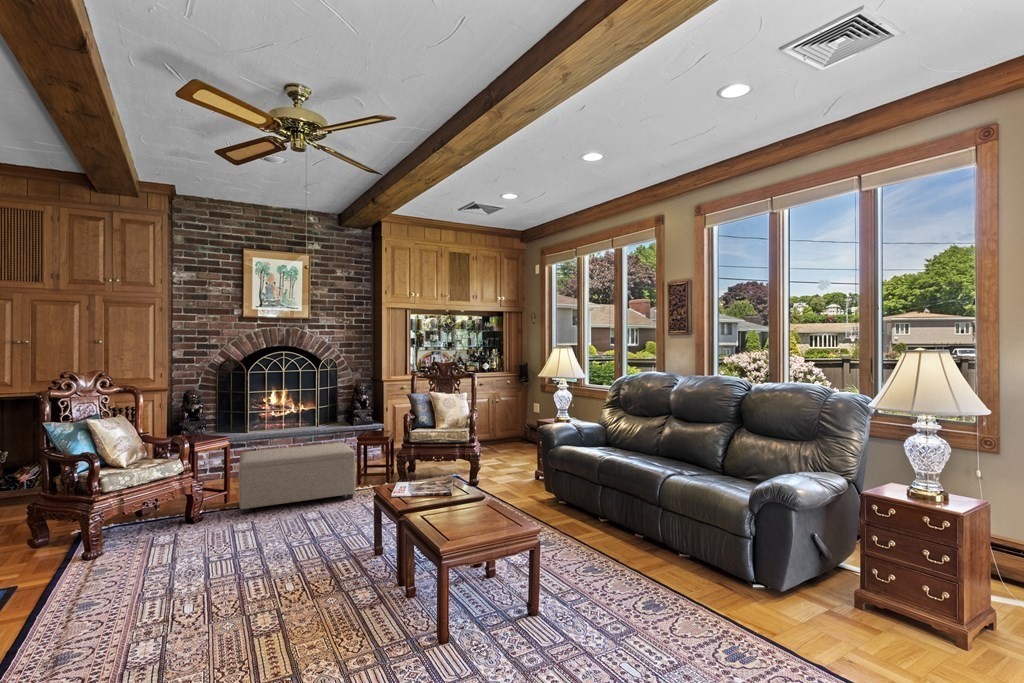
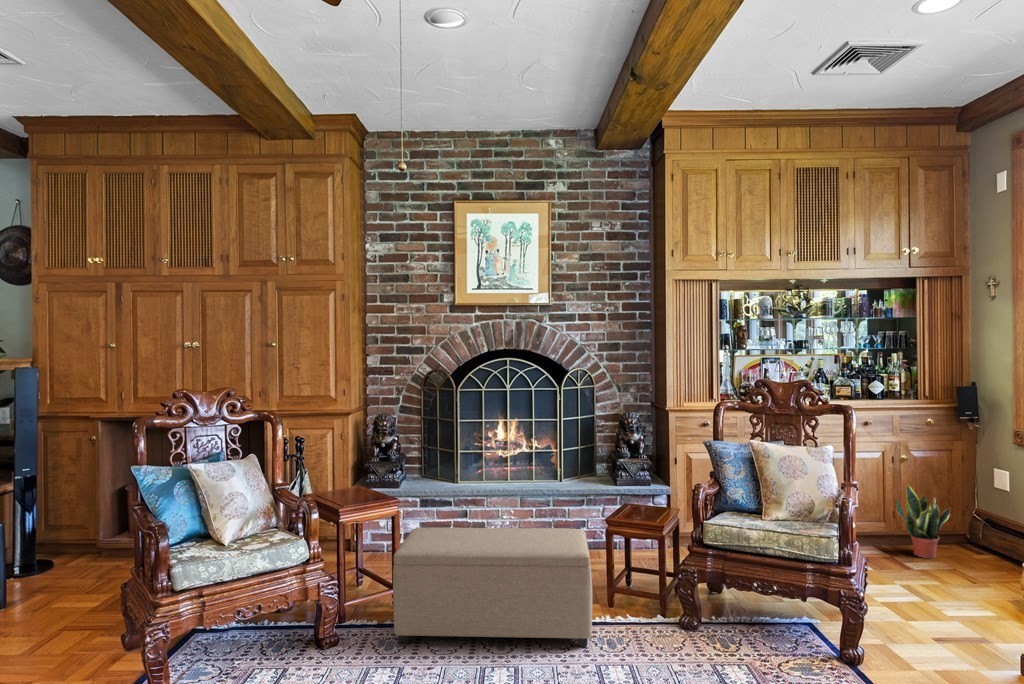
potted plant: none [493,412,516,447] -> present [896,484,950,558]

